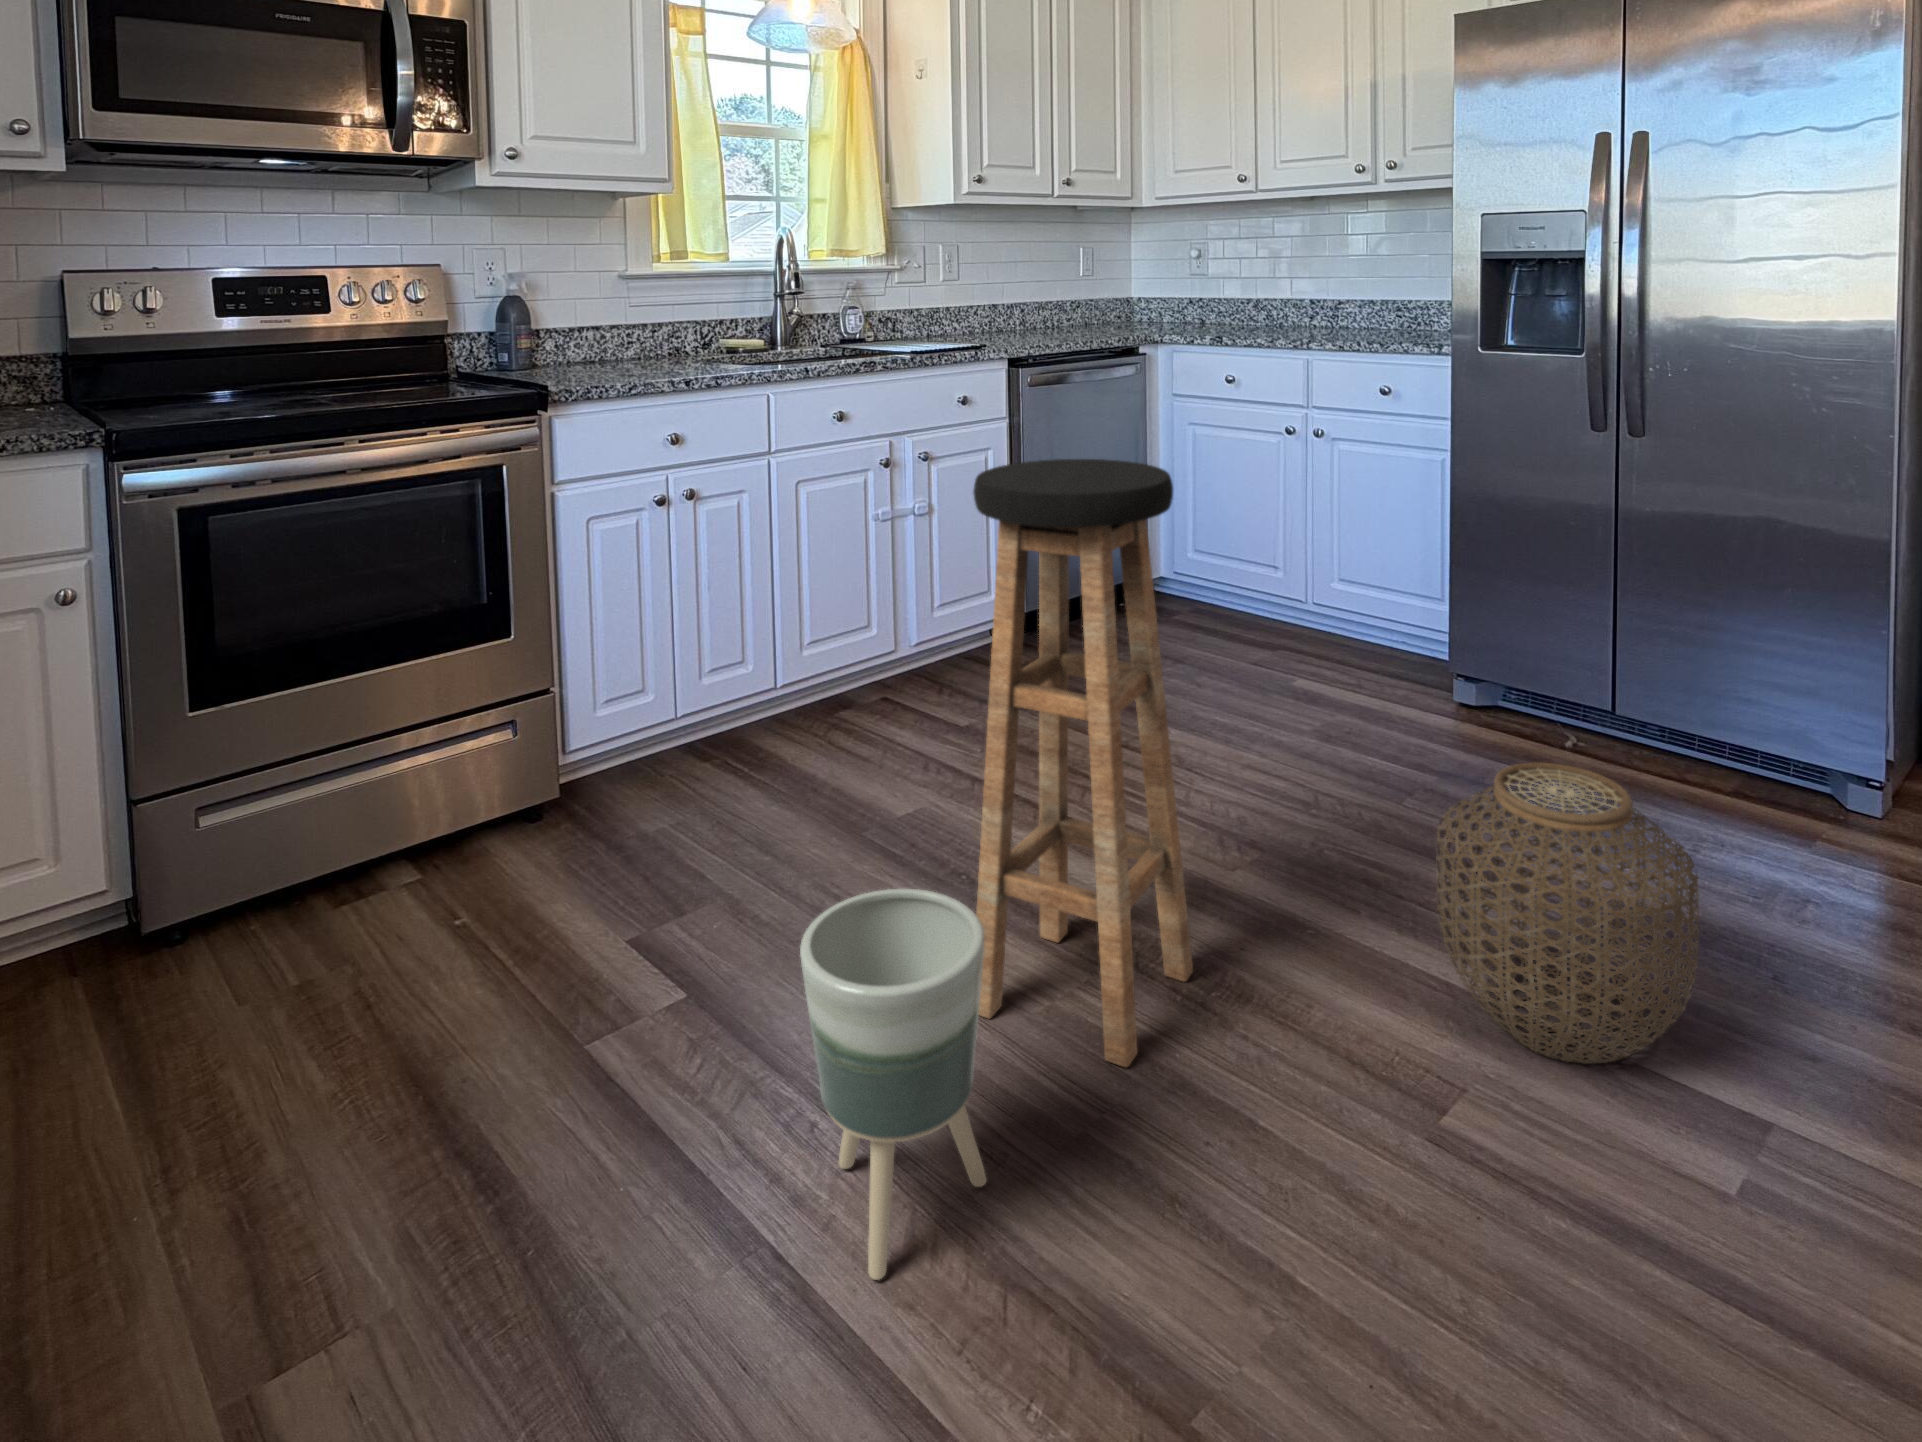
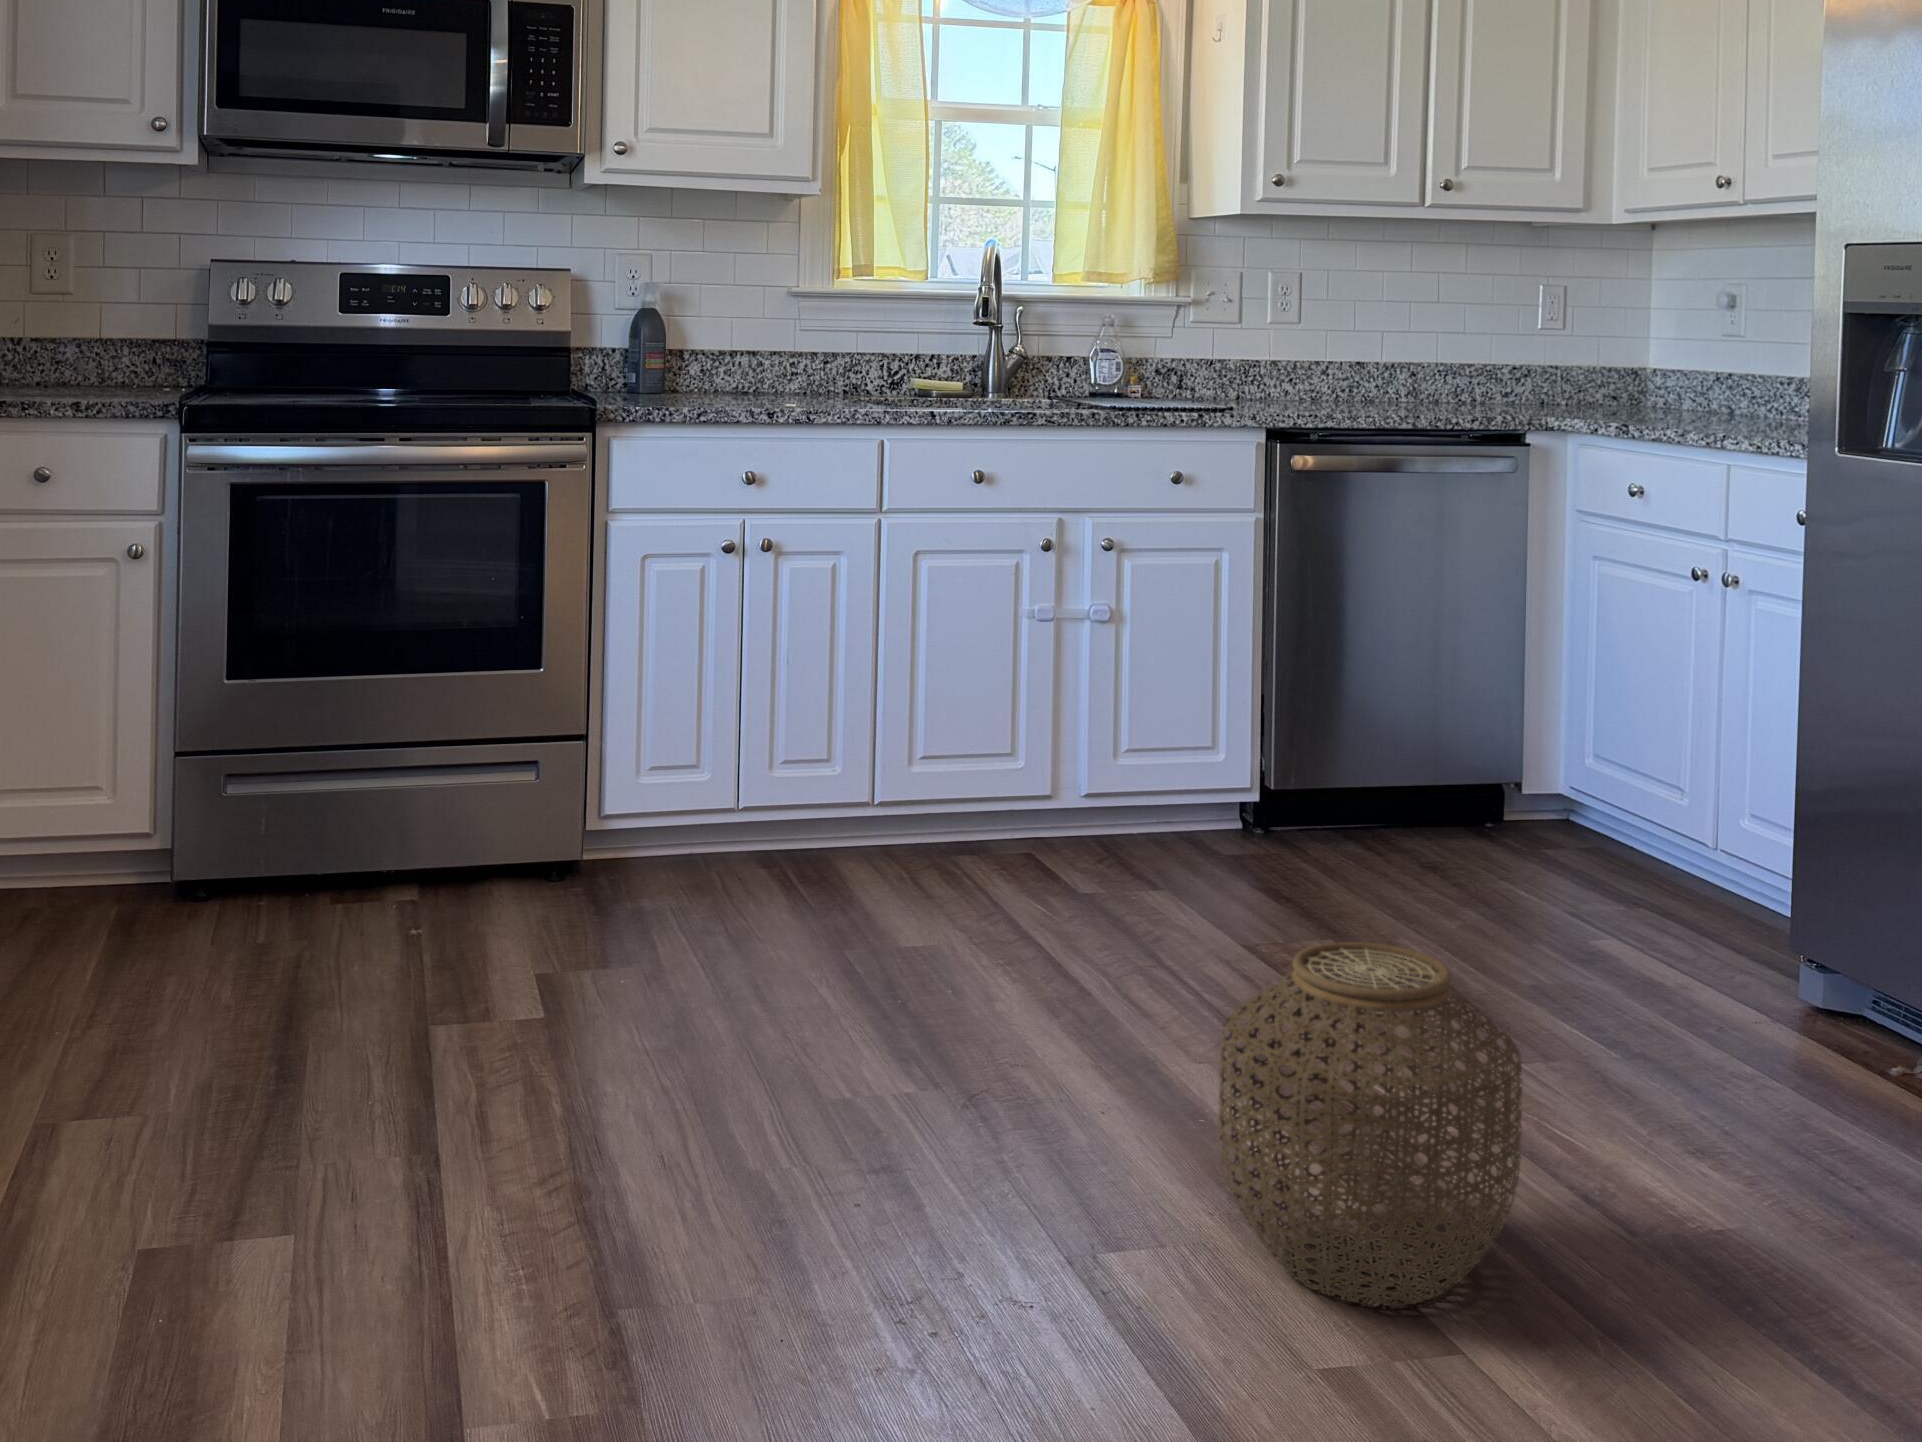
bar stool: present [973,459,1193,1067] -> none [763,510,1020,1165]
planter: present [800,889,987,1280] -> none [466,886,644,1204]

